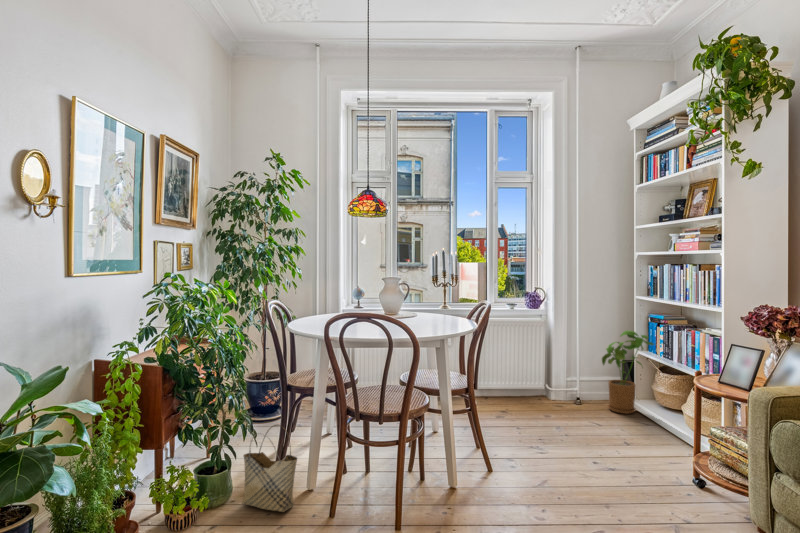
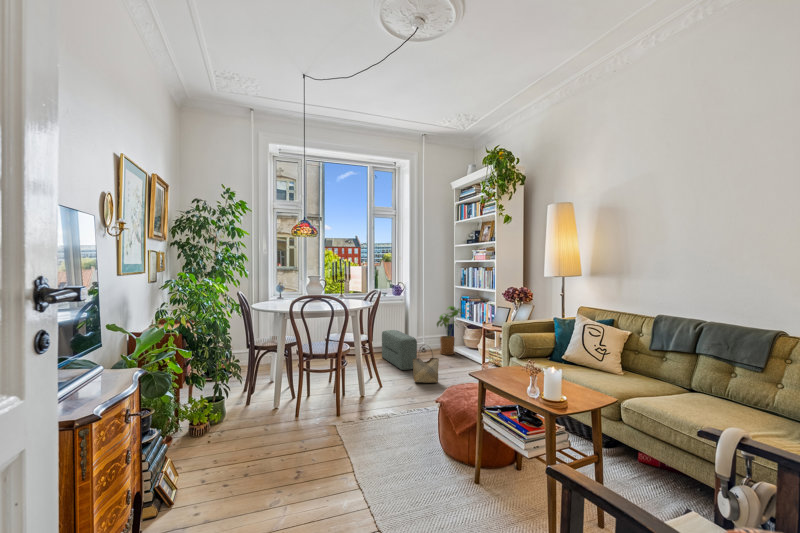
pouf: none [506,365,562,438] -> present [382,330,417,370]
woven basket: present [242,425,297,512] -> present [413,347,439,383]

